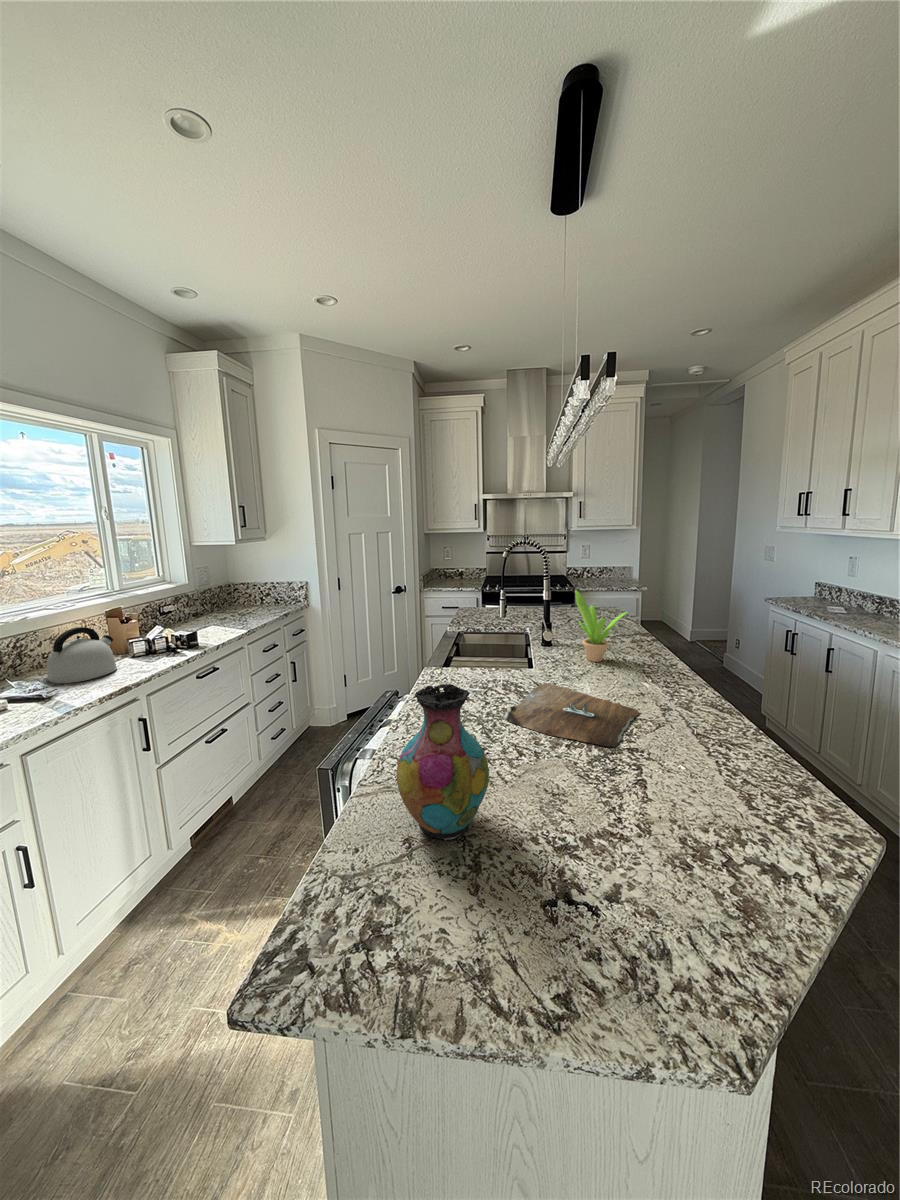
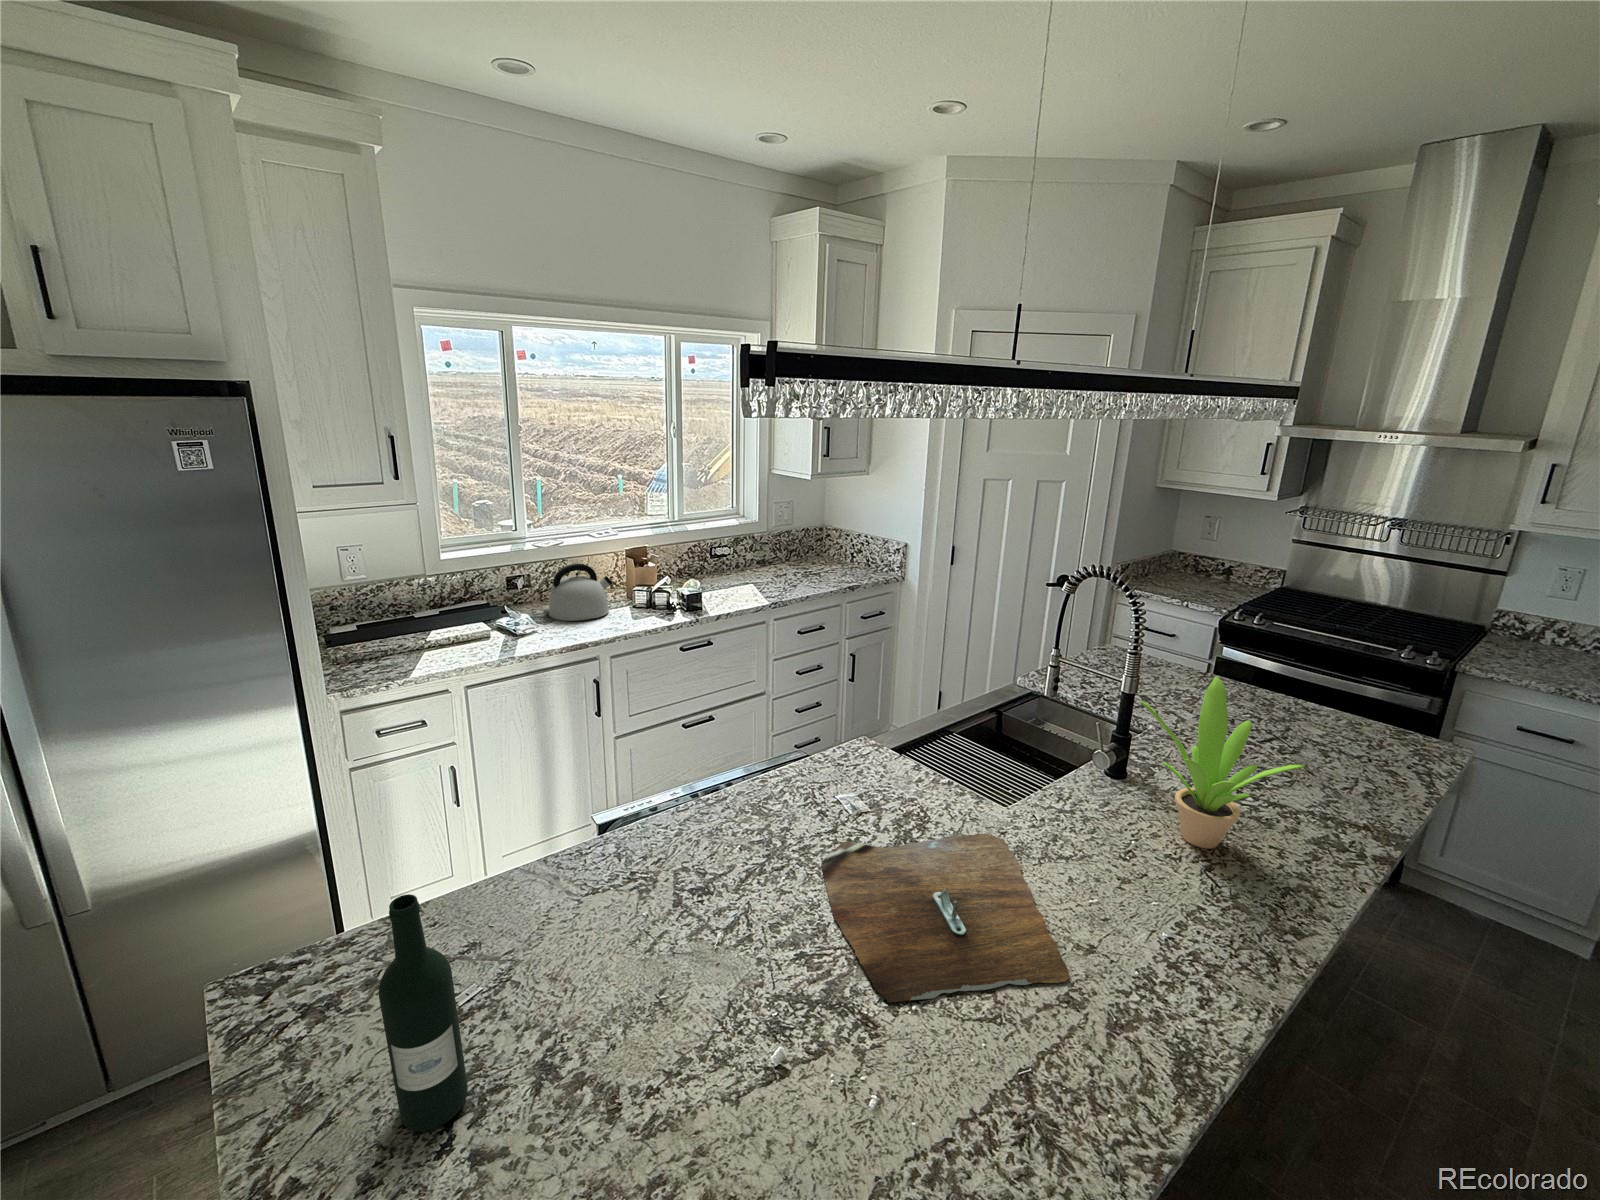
vase: present [397,684,489,840] -> none [452,757,585,961]
wine bottle: none [530,740,581,923] -> present [379,894,468,1131]

